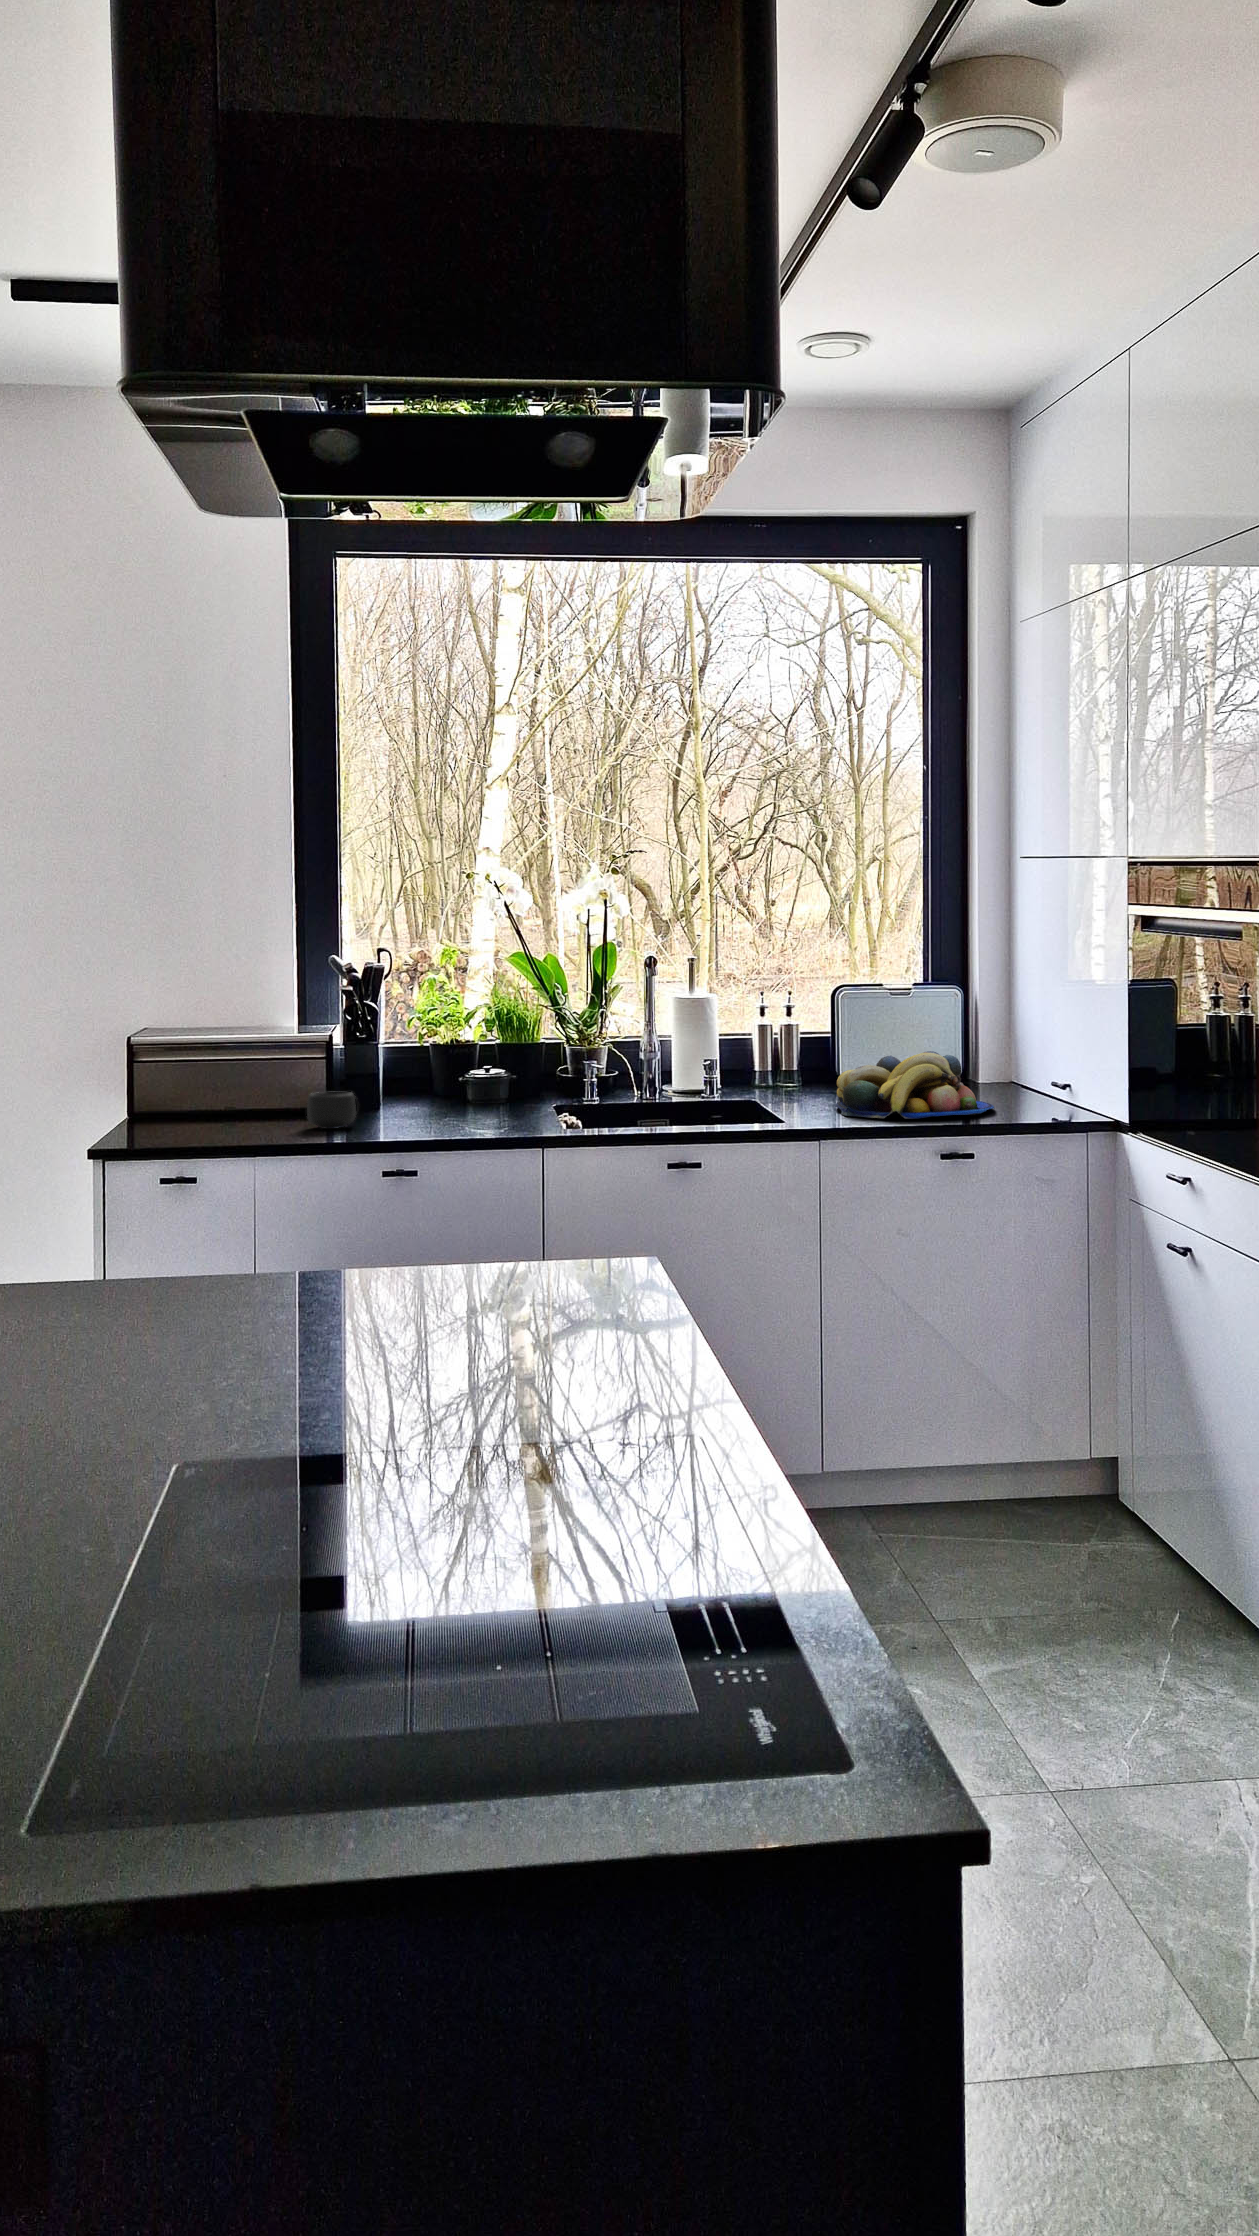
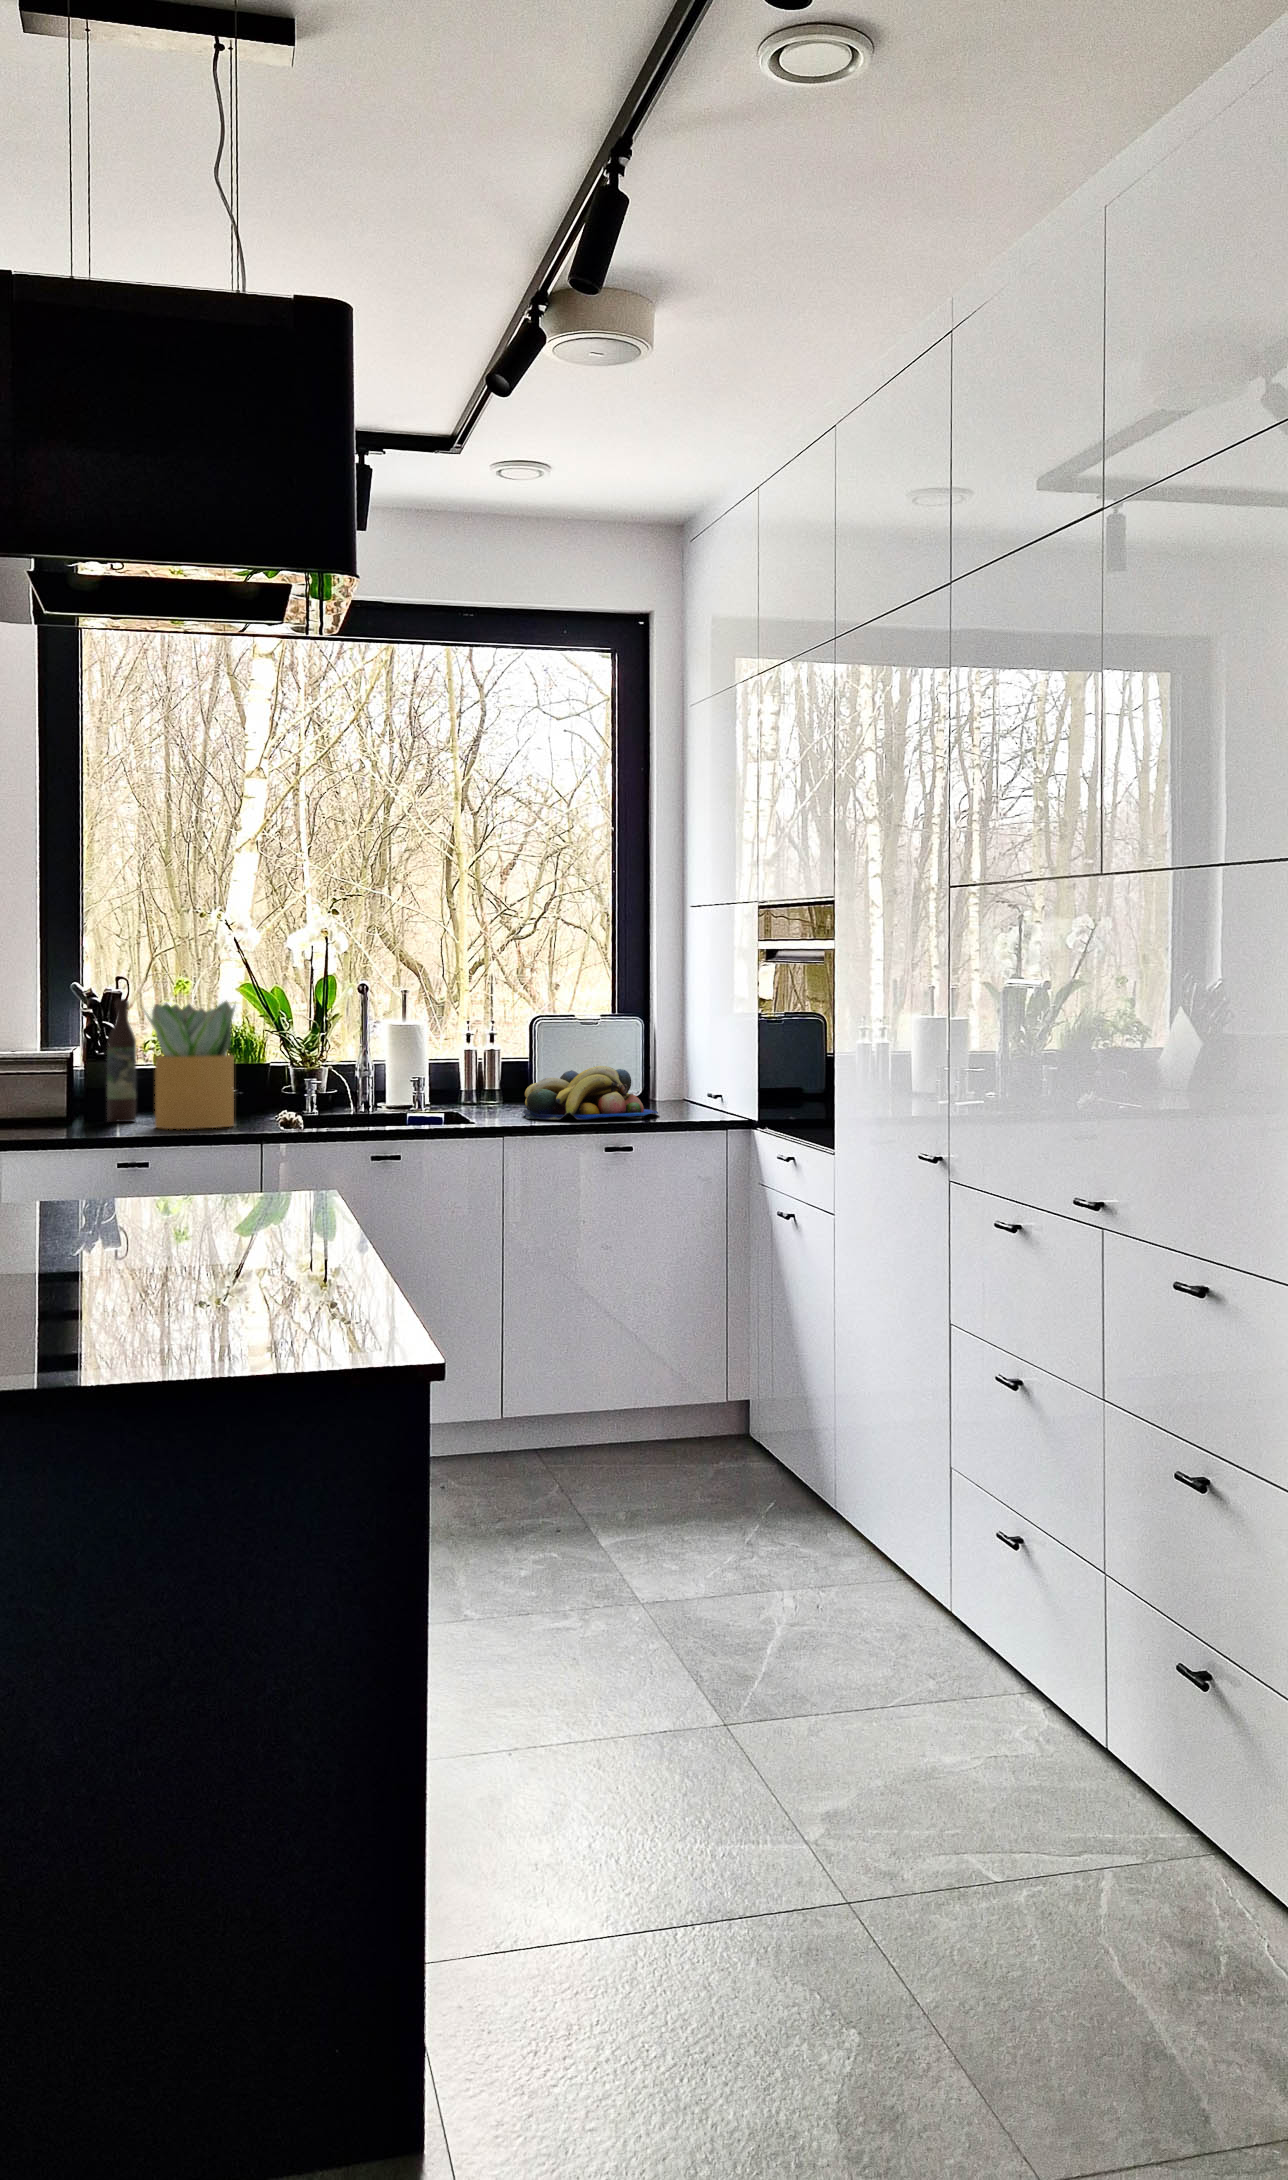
wine bottle: none [369,978,403,1119] -> present [107,999,136,1122]
potted plant: none [406,982,513,1132] -> present [145,1001,235,1129]
mug: present [307,1092,358,1129] -> none [48,1096,96,1128]

